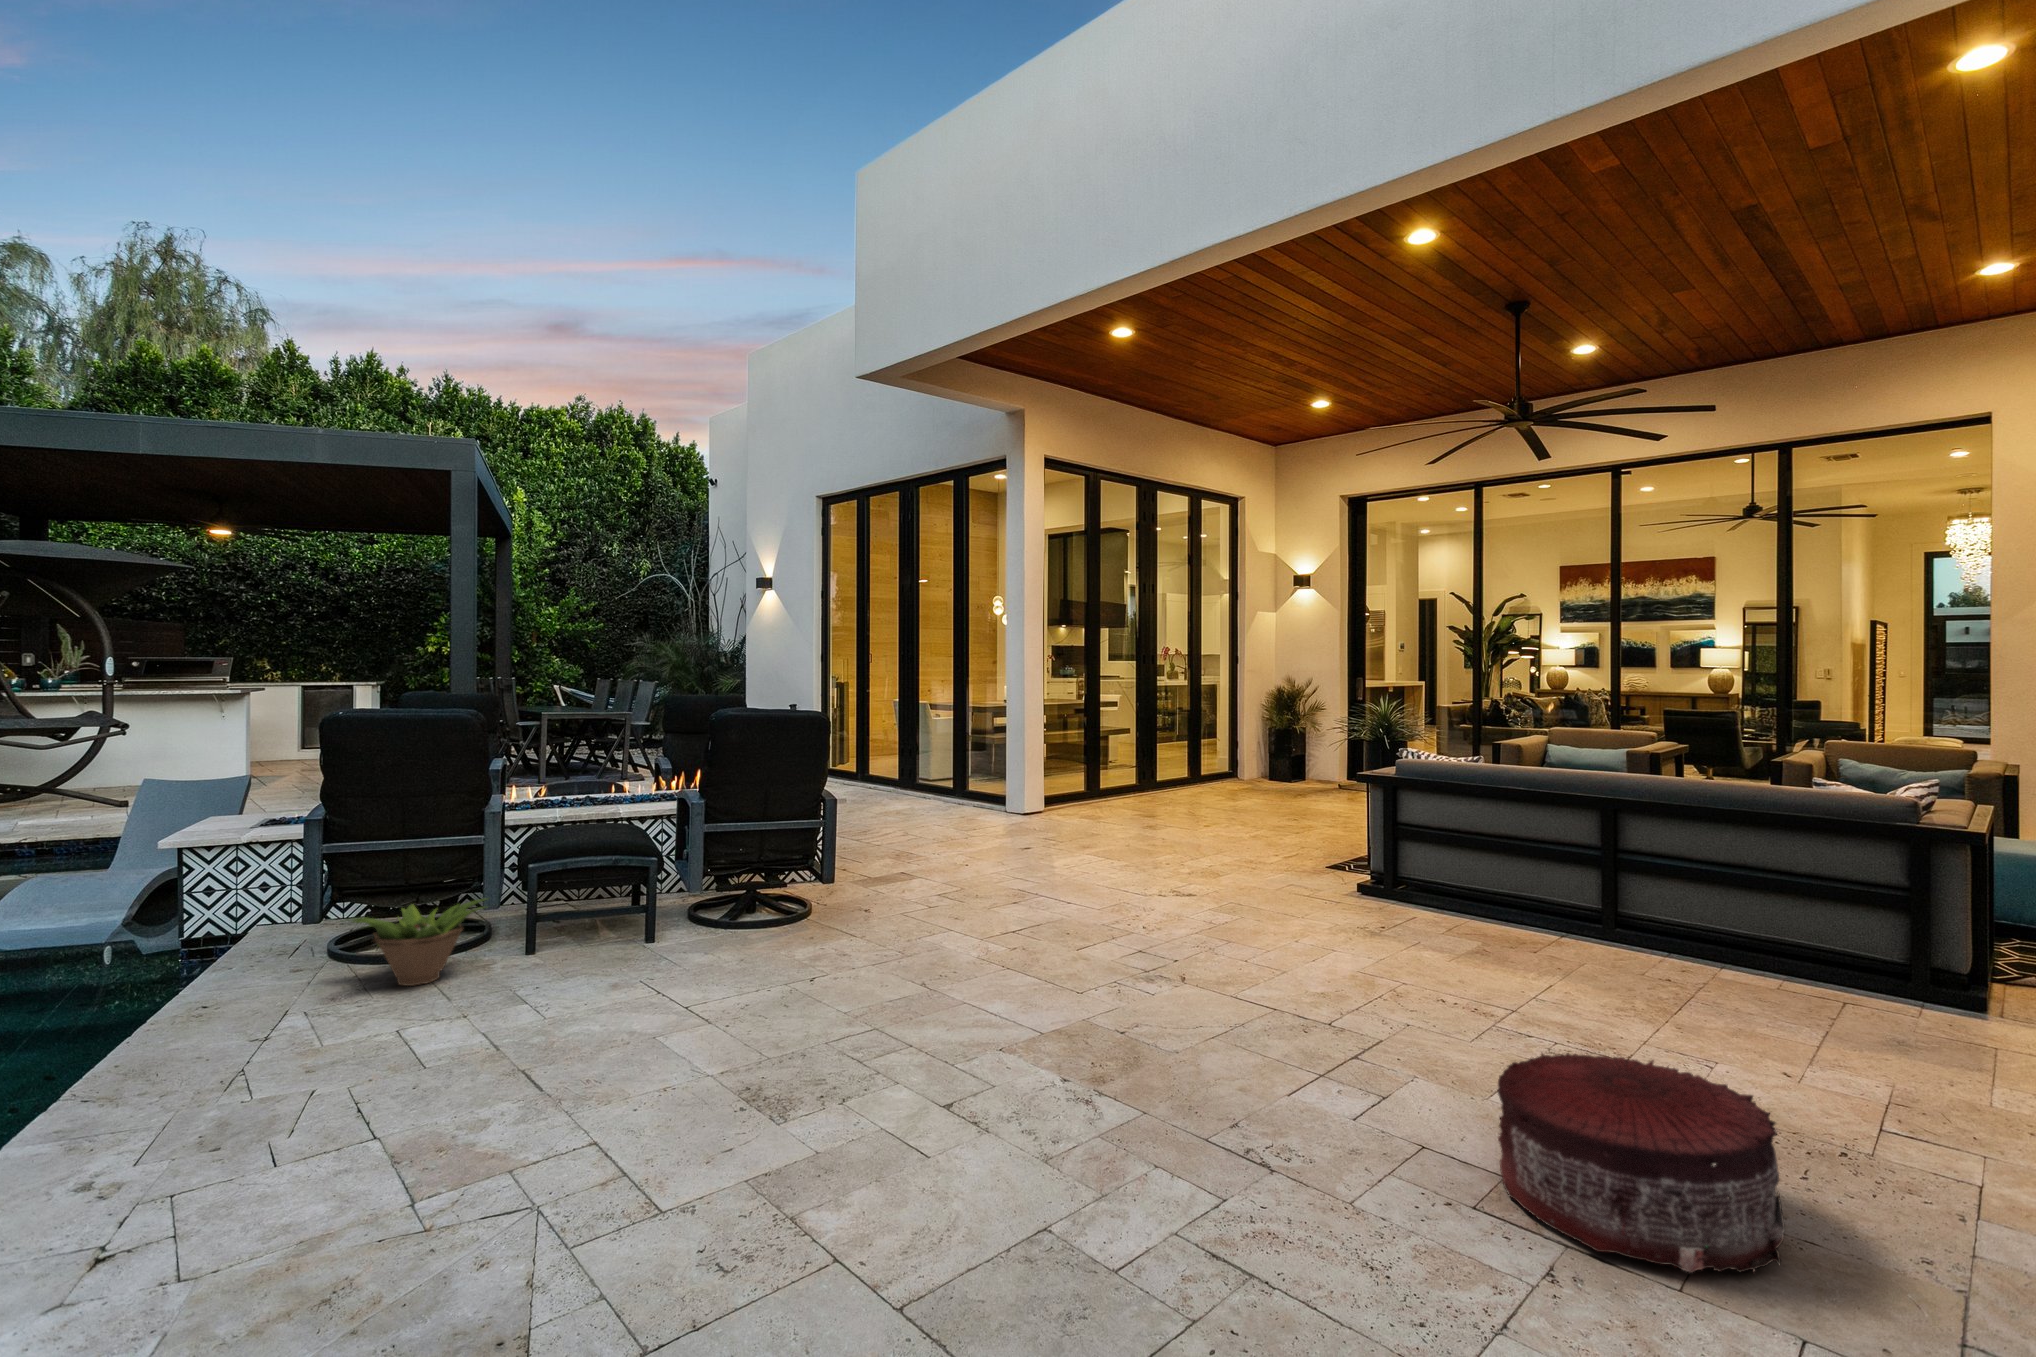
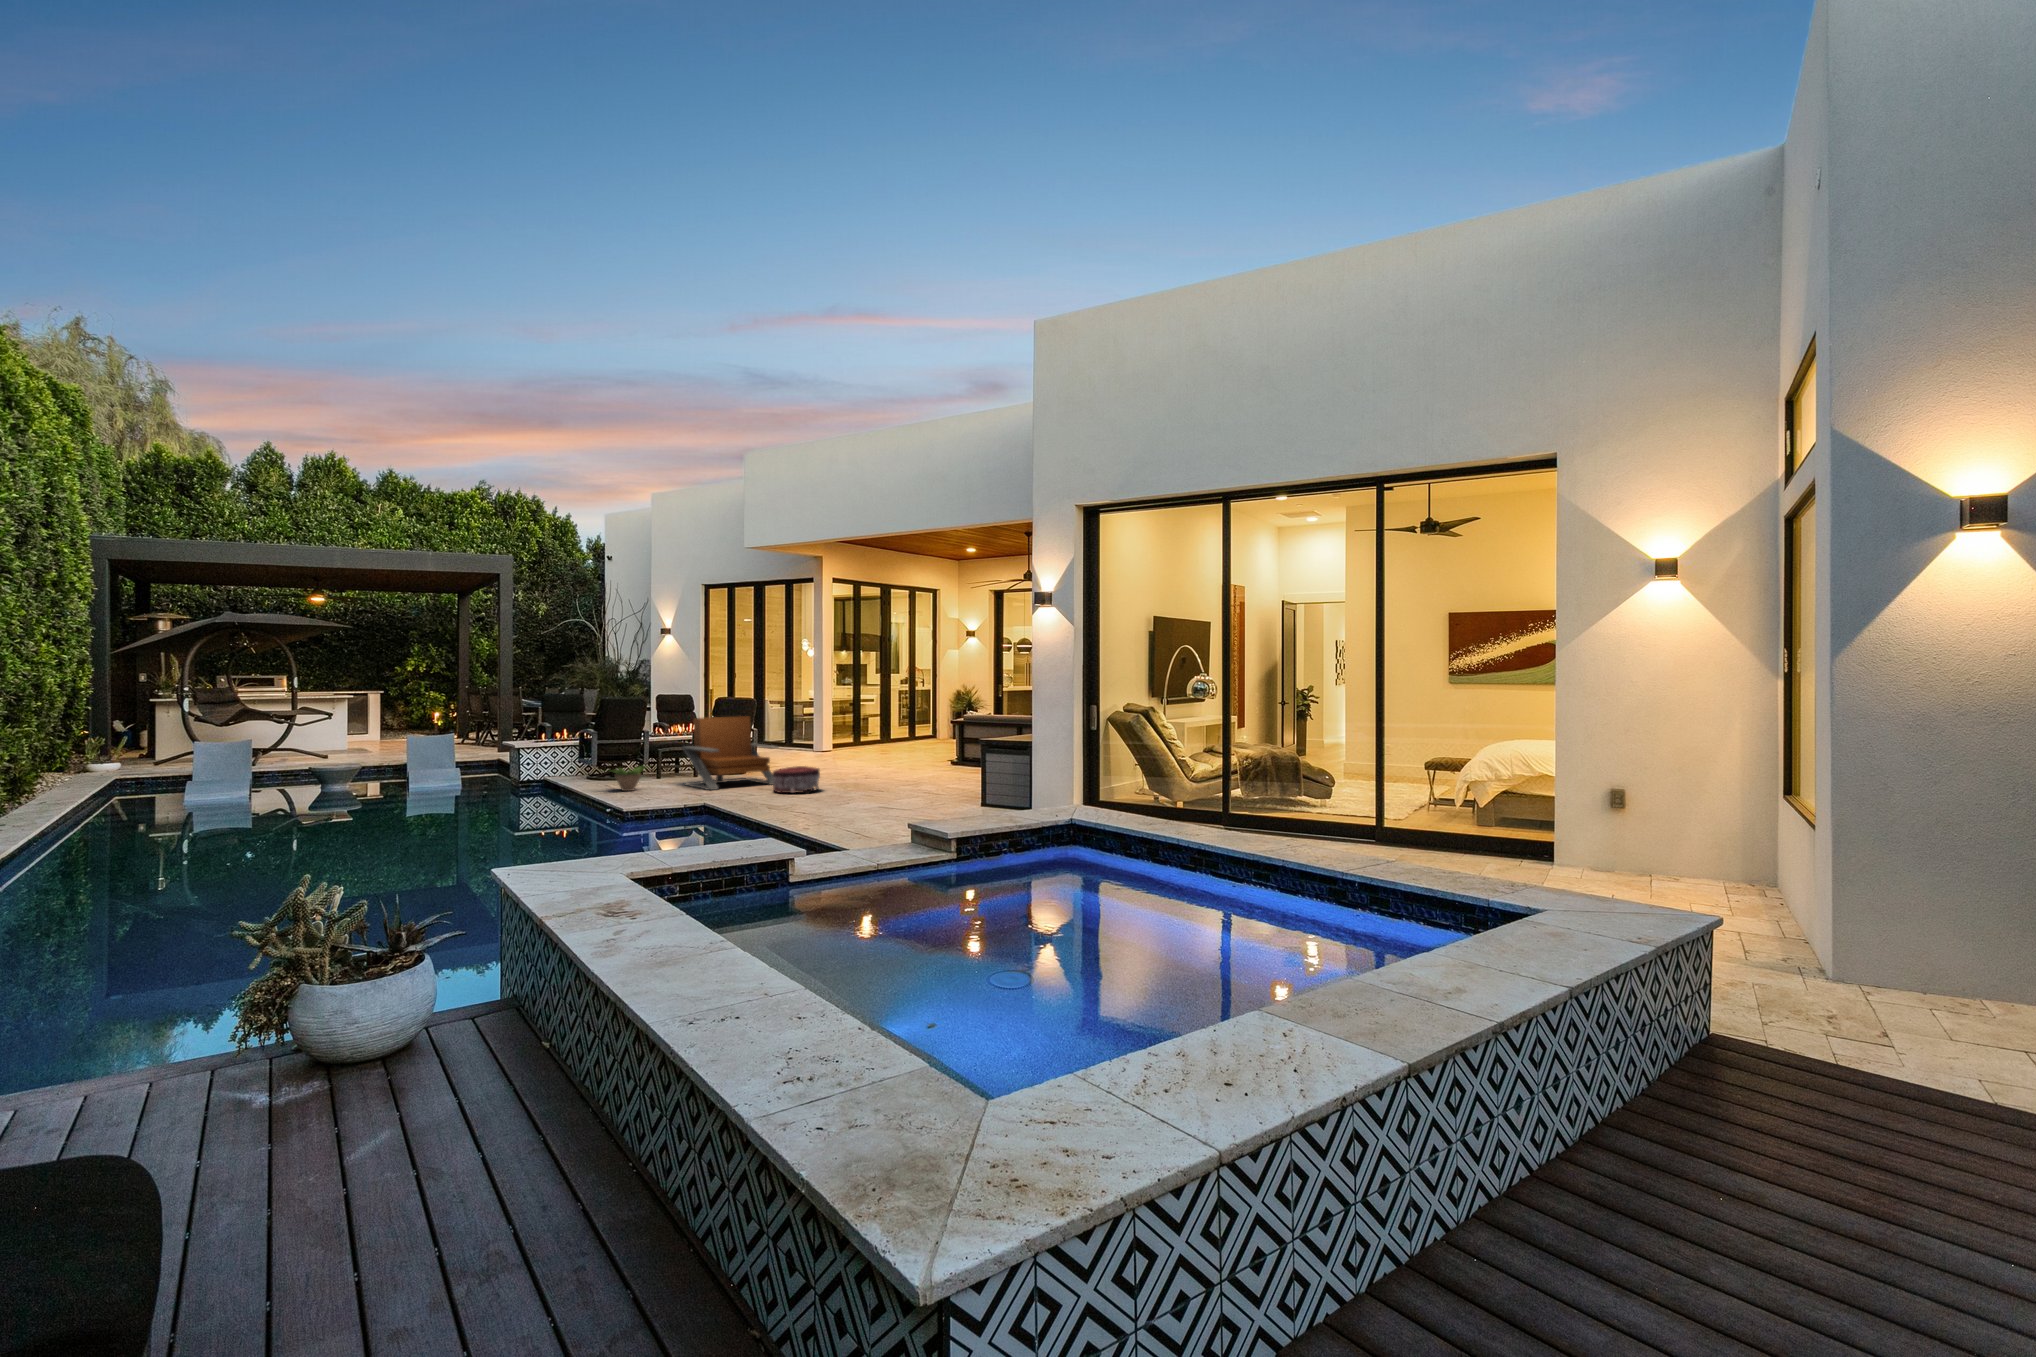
lounge chair: none [611,753,873,998] -> present [683,716,778,790]
pouf: present [1497,1053,1785,1273] -> present [772,766,820,793]

